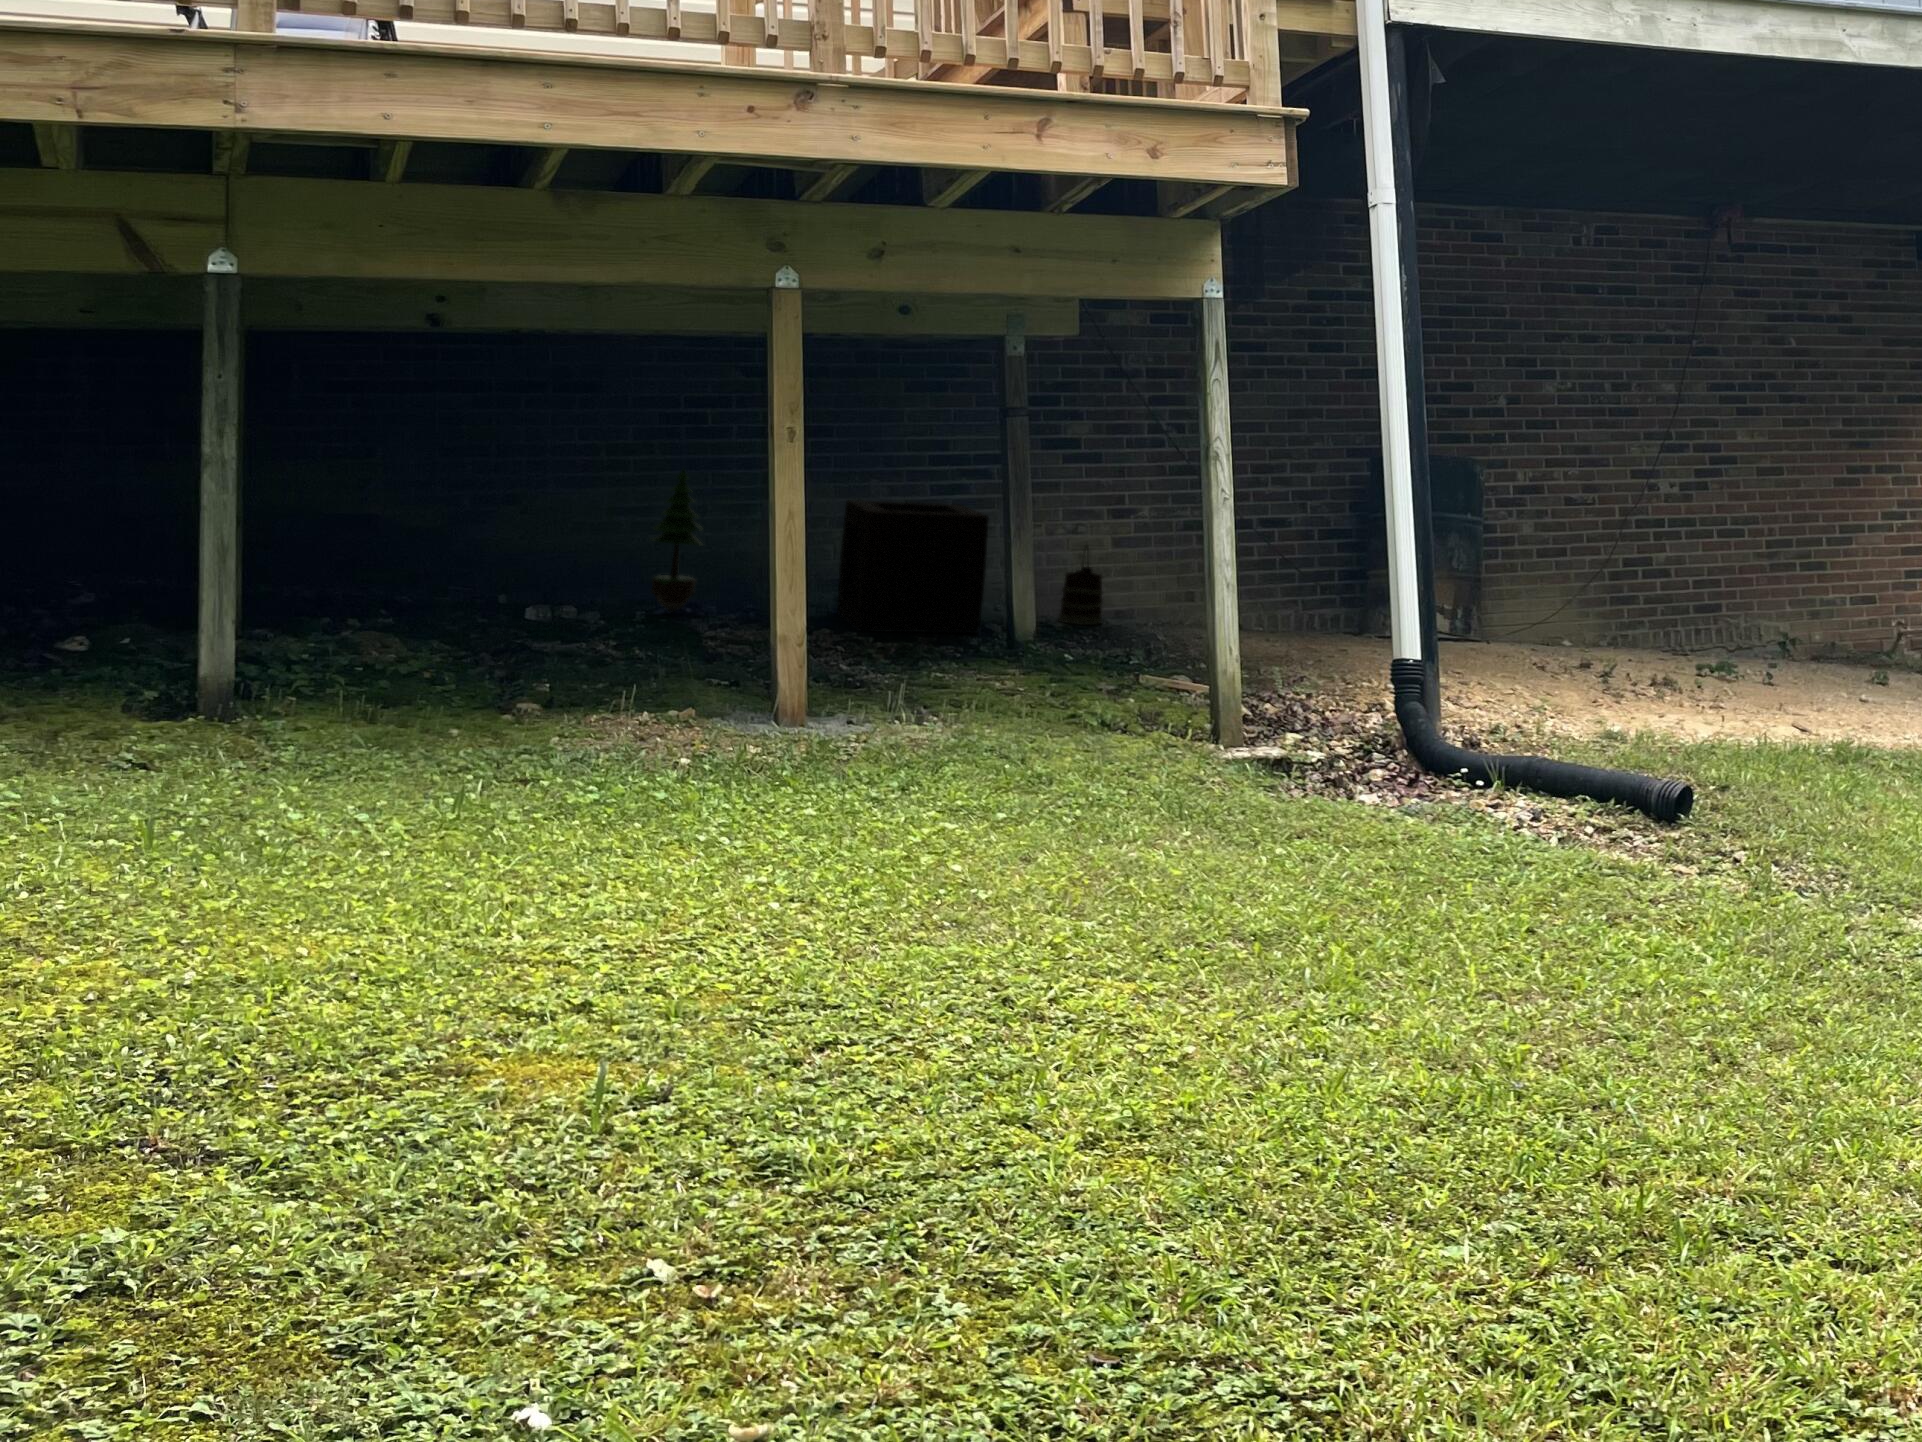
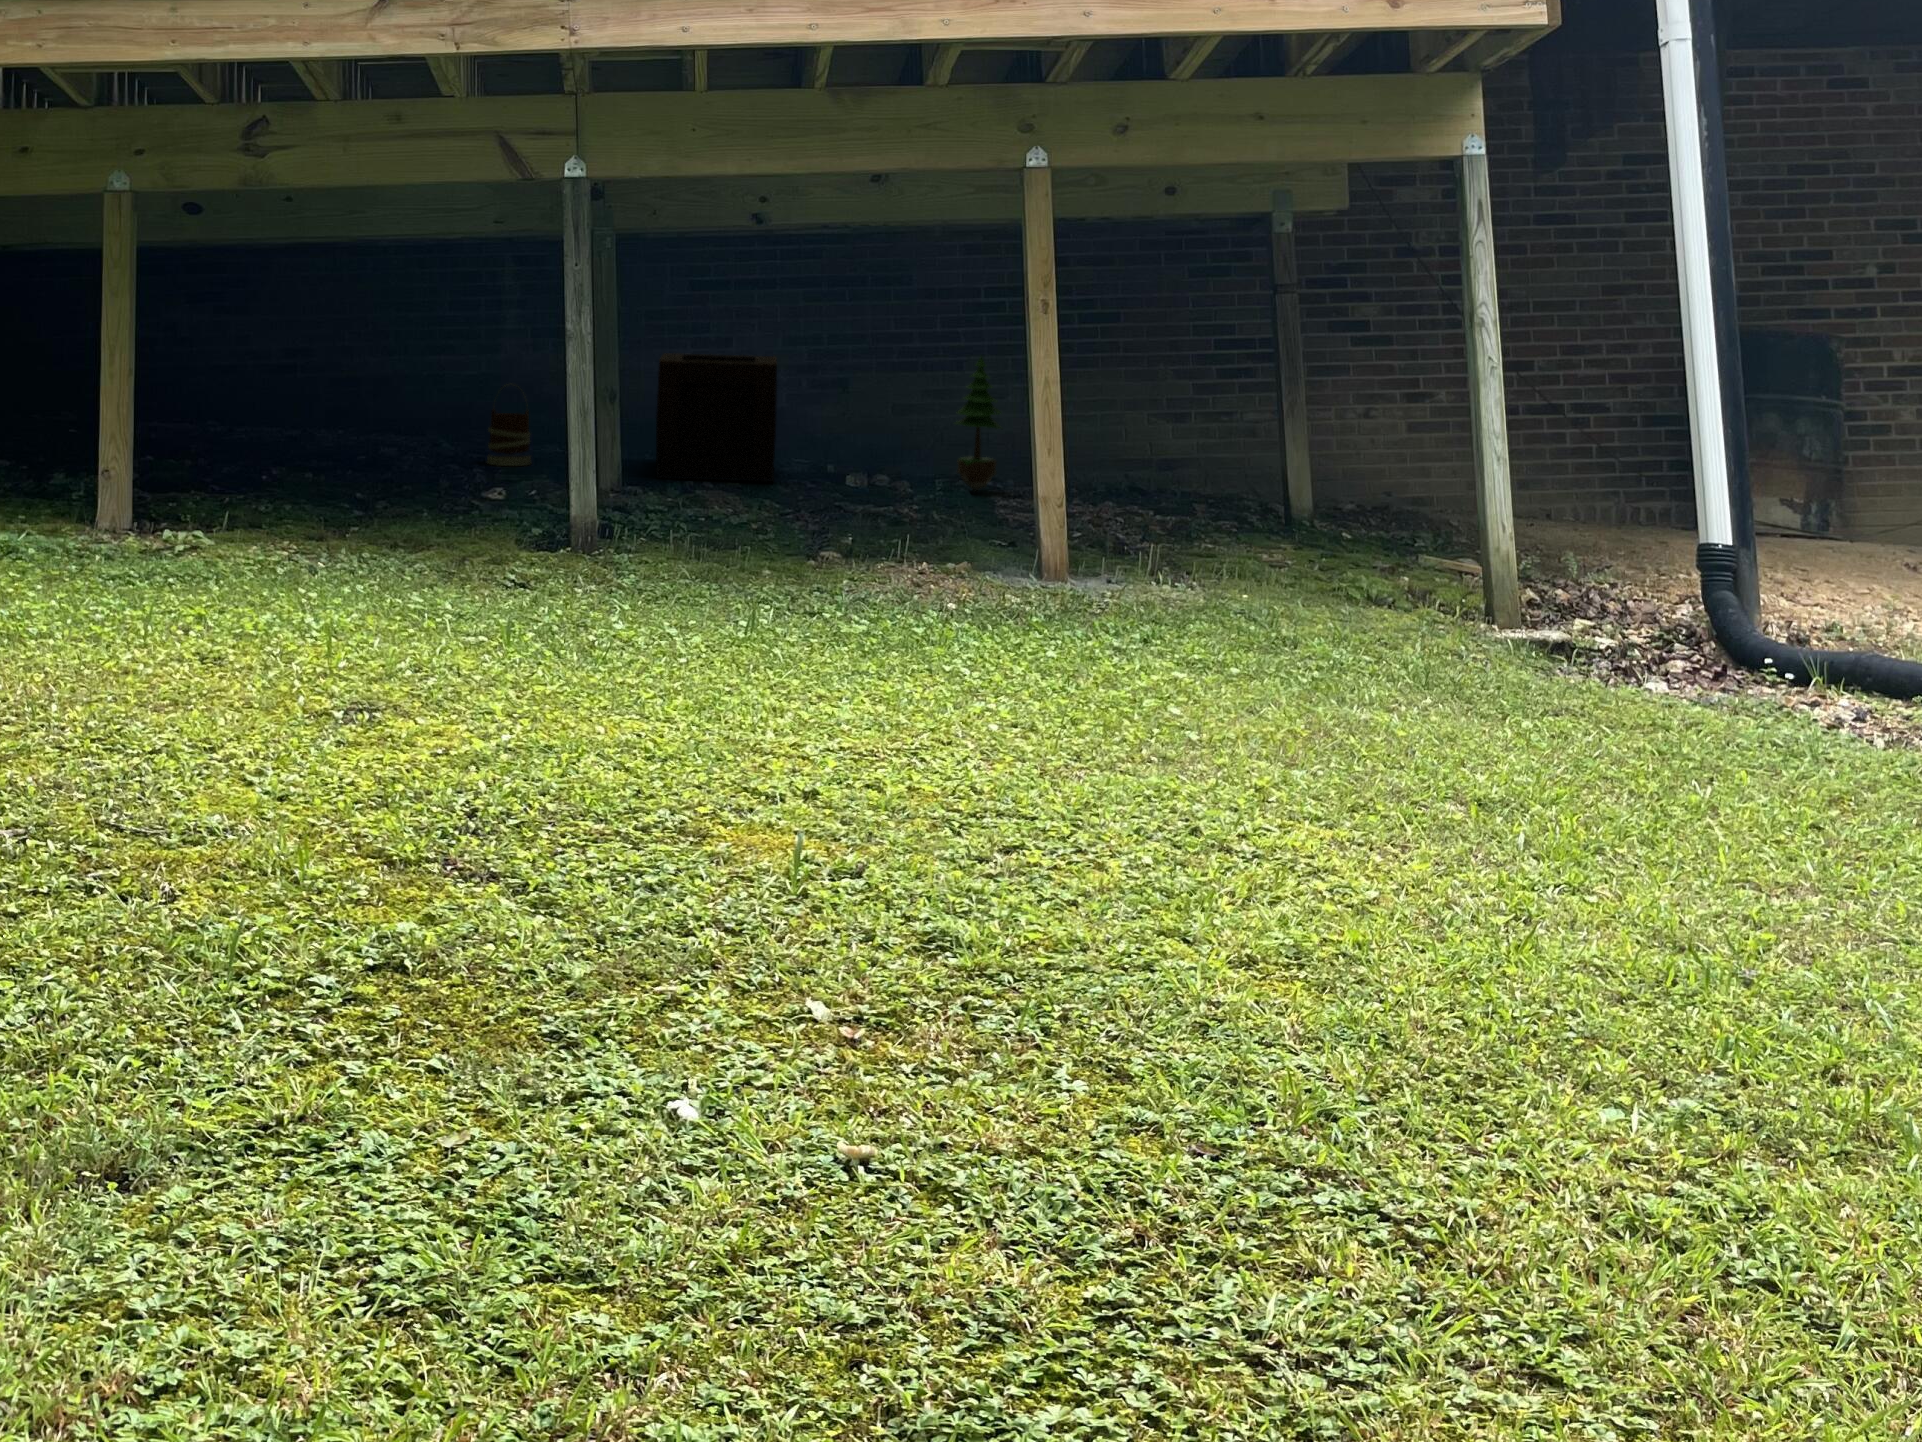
wooden crate: present [837,500,989,633] -> present [656,353,777,481]
wooden bucket: present [1059,545,1103,625] -> present [487,384,531,466]

